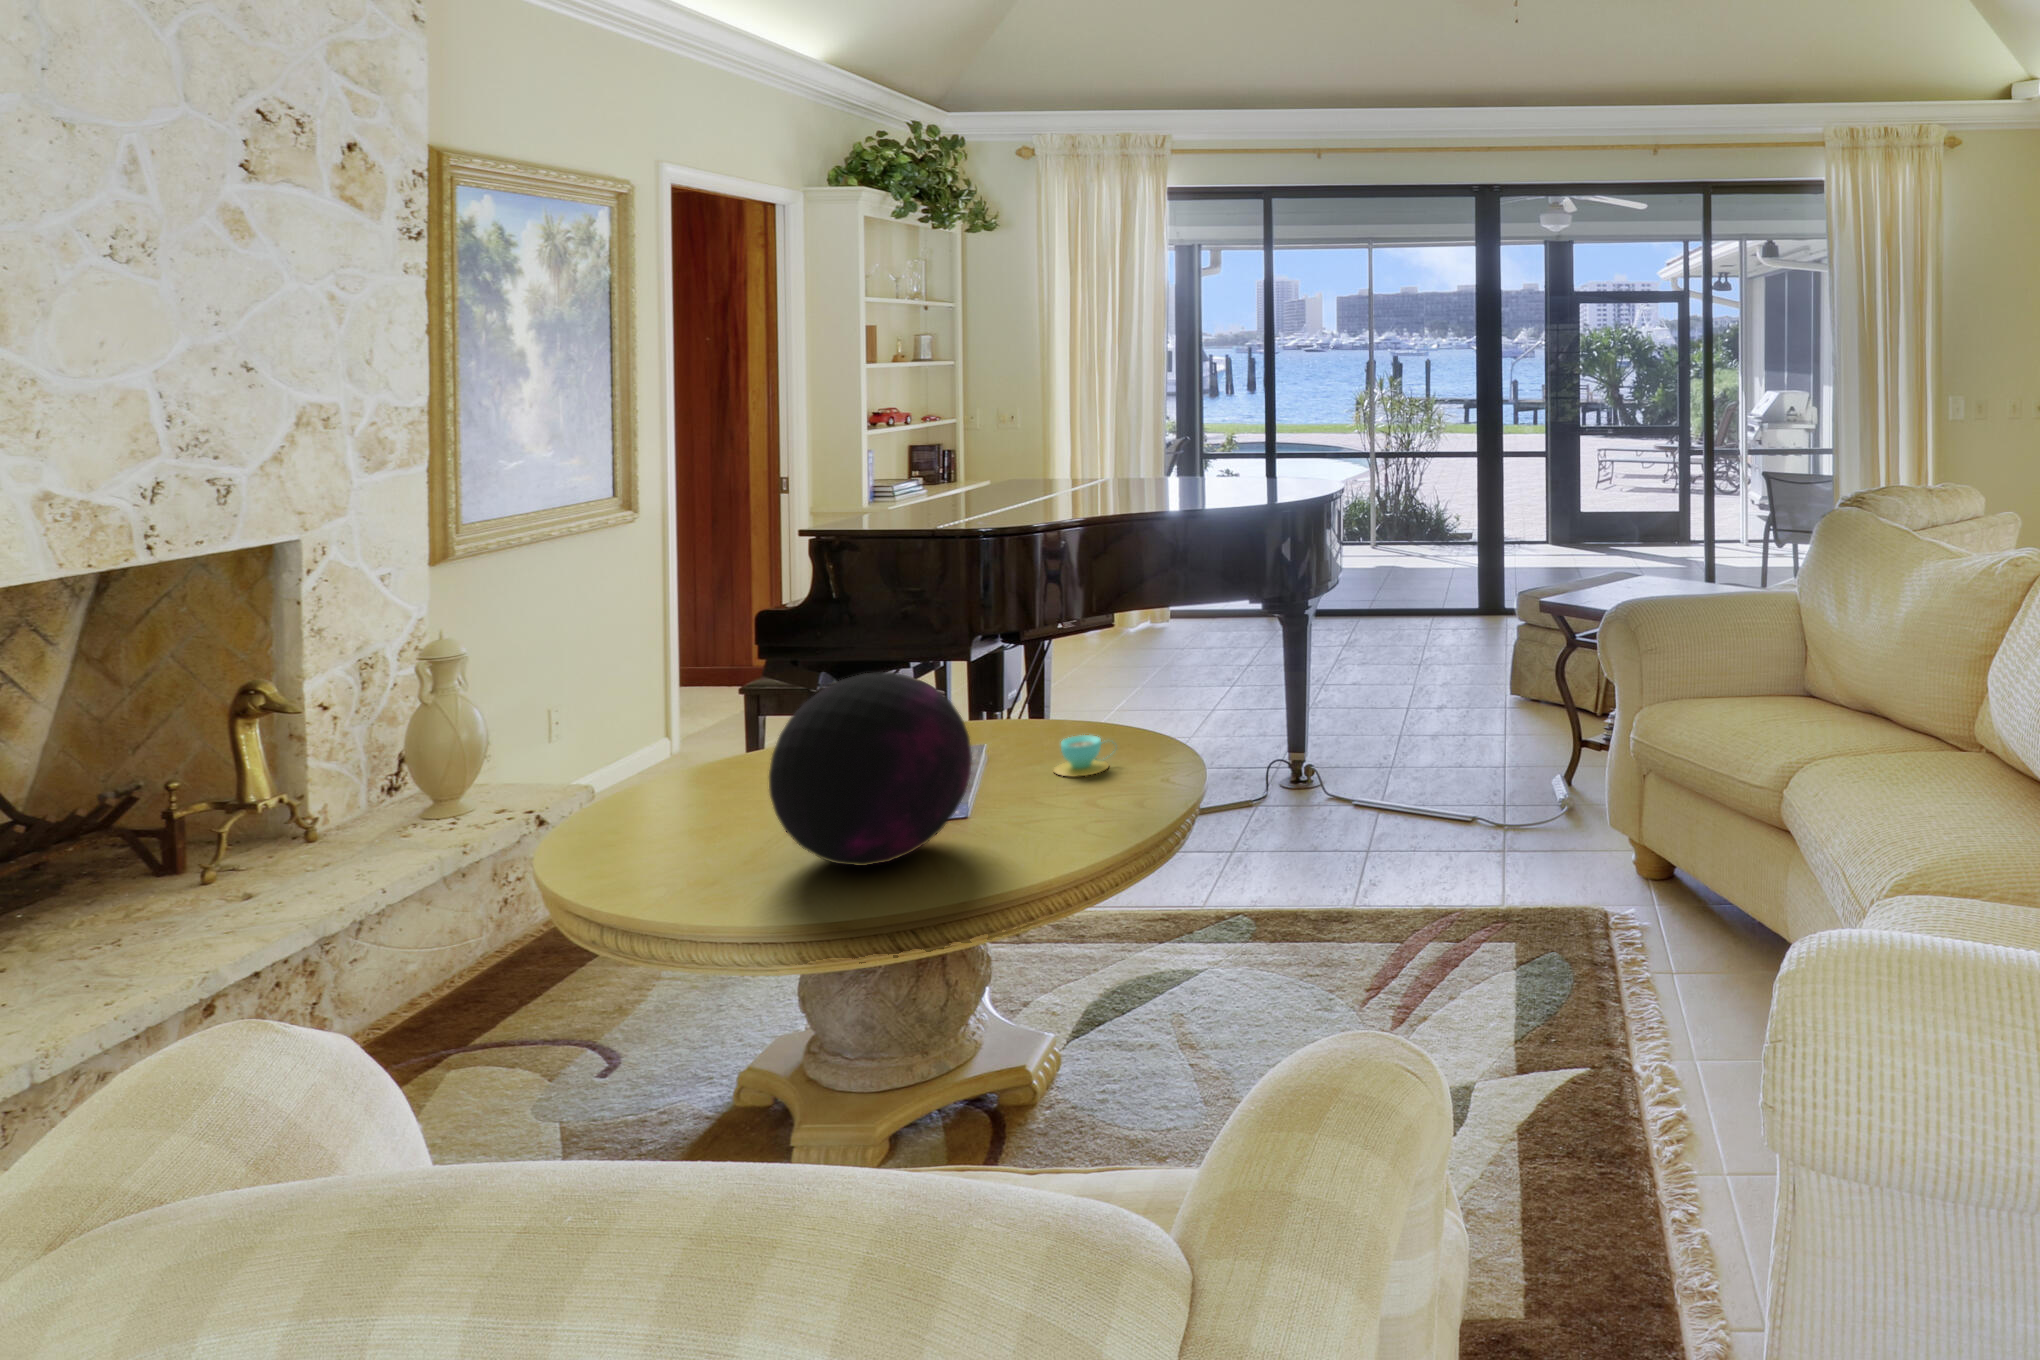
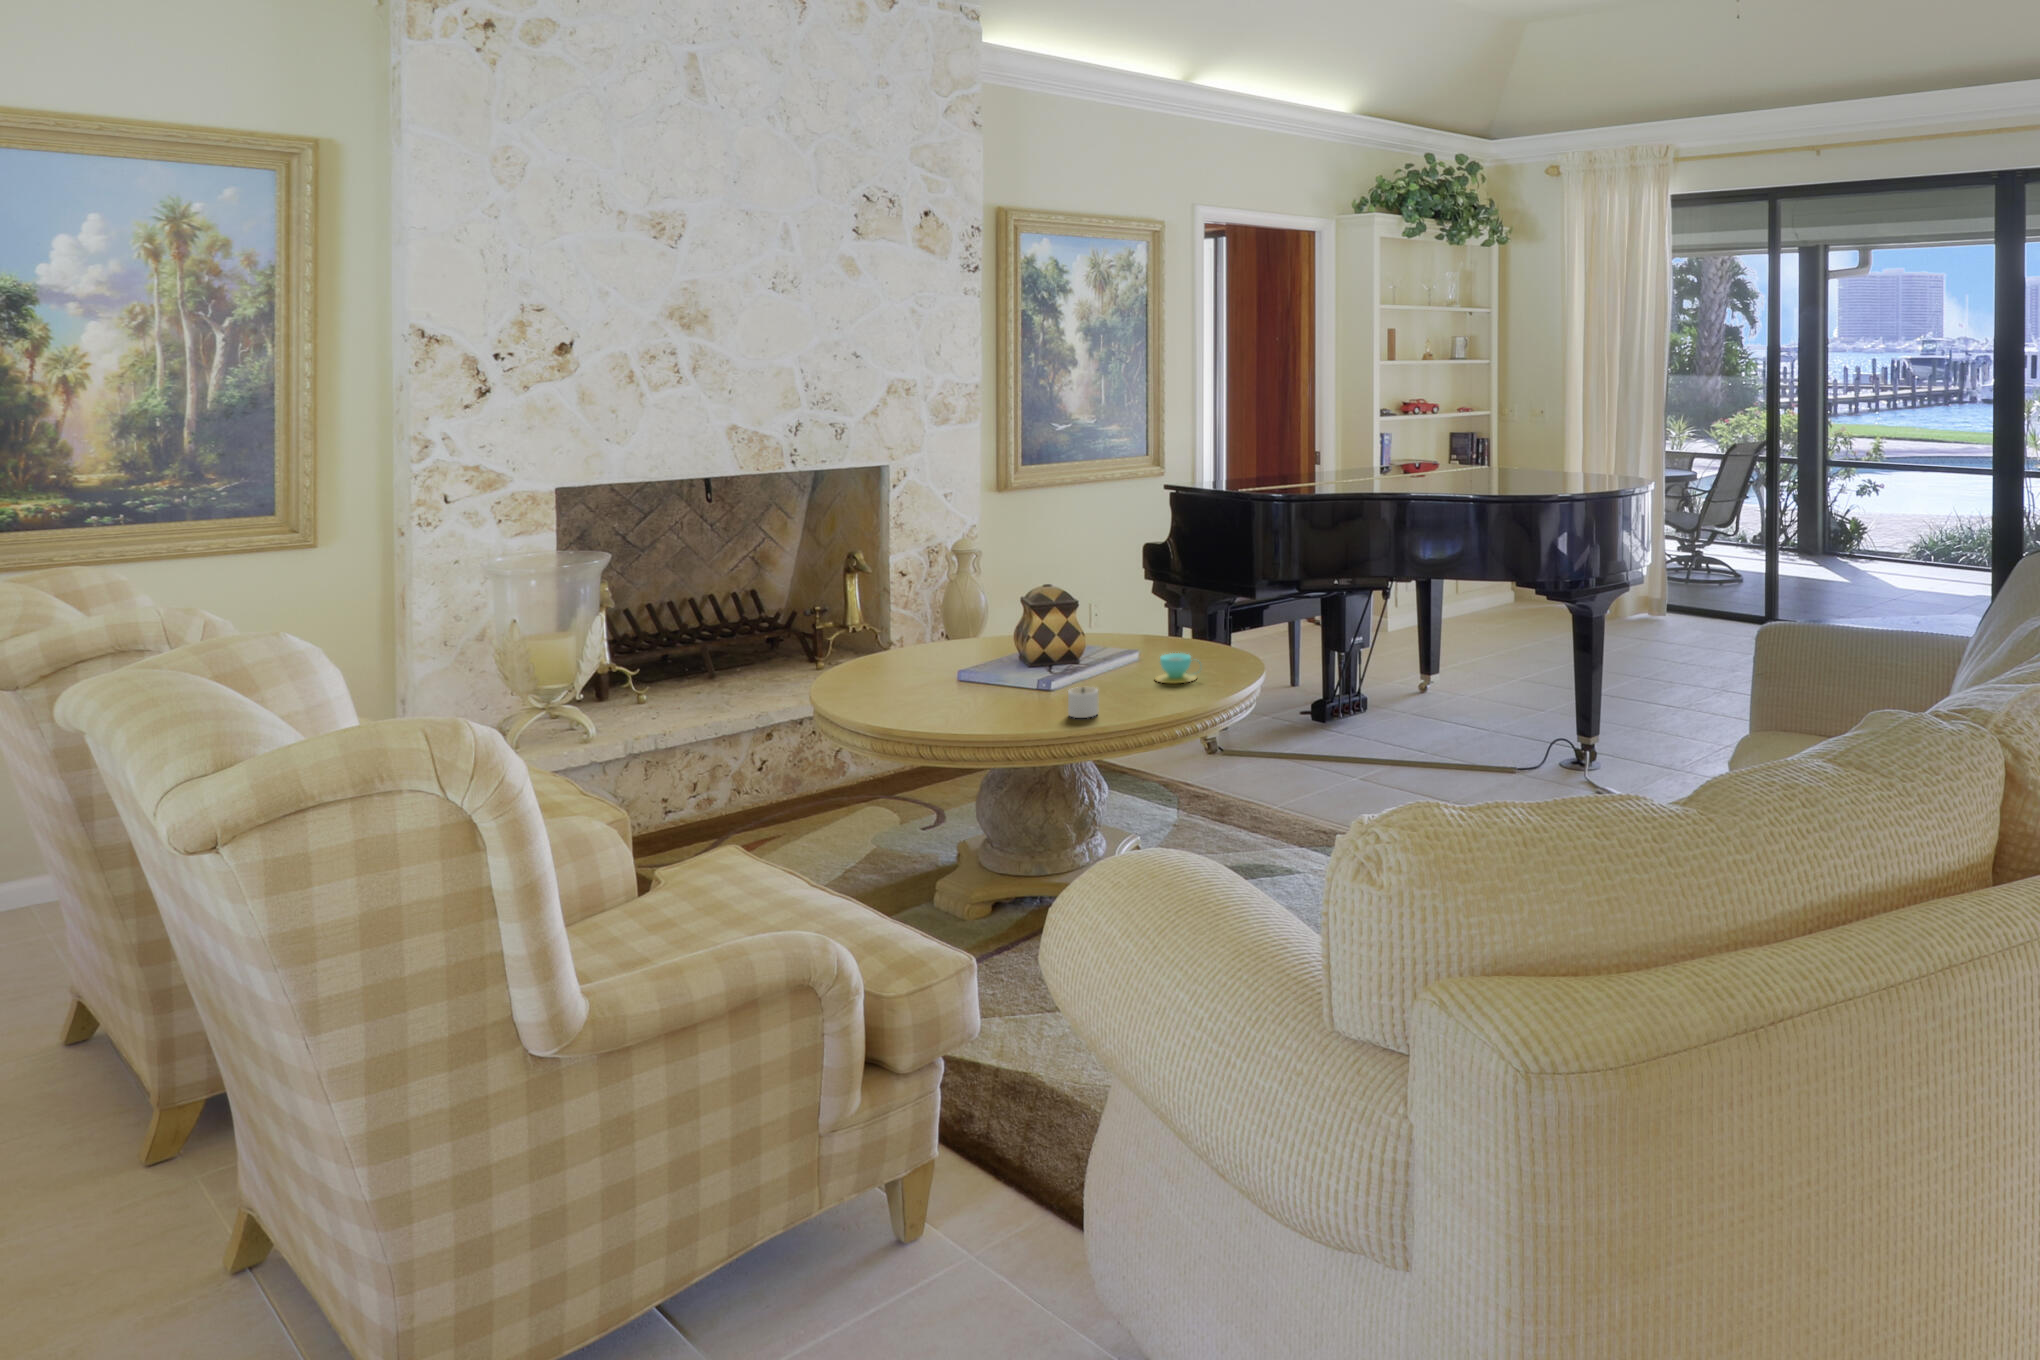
decorative orb: present [769,672,972,866] -> none [901,573,1038,707]
candle: none [1038,798,1098,842] -> present [1068,687,1099,718]

